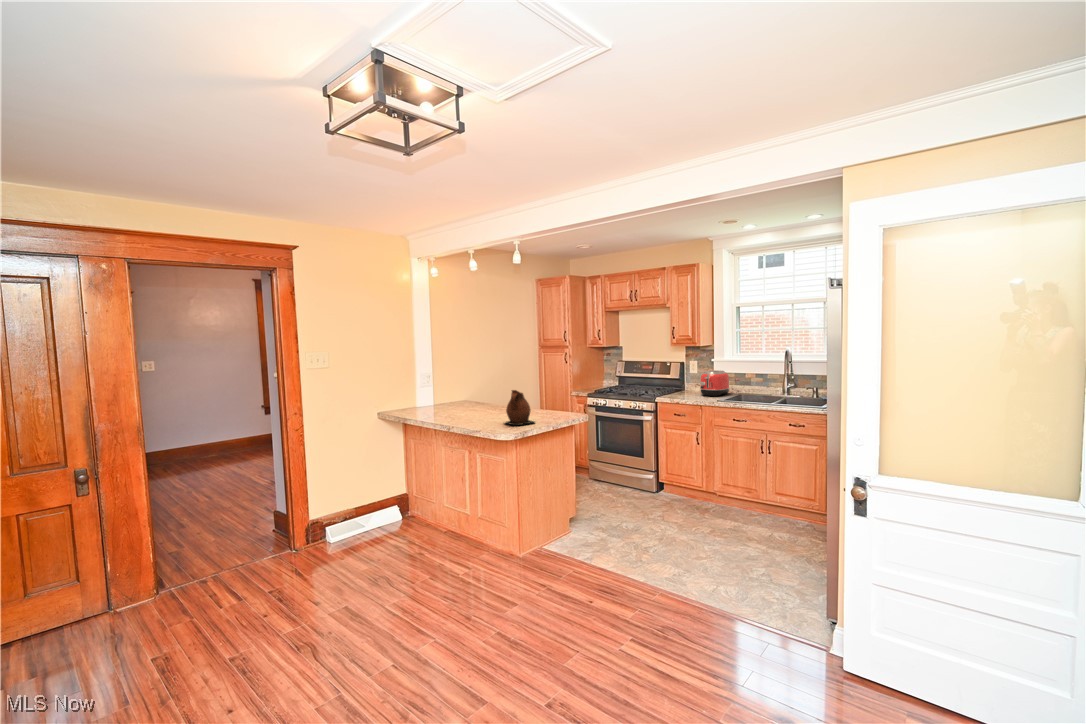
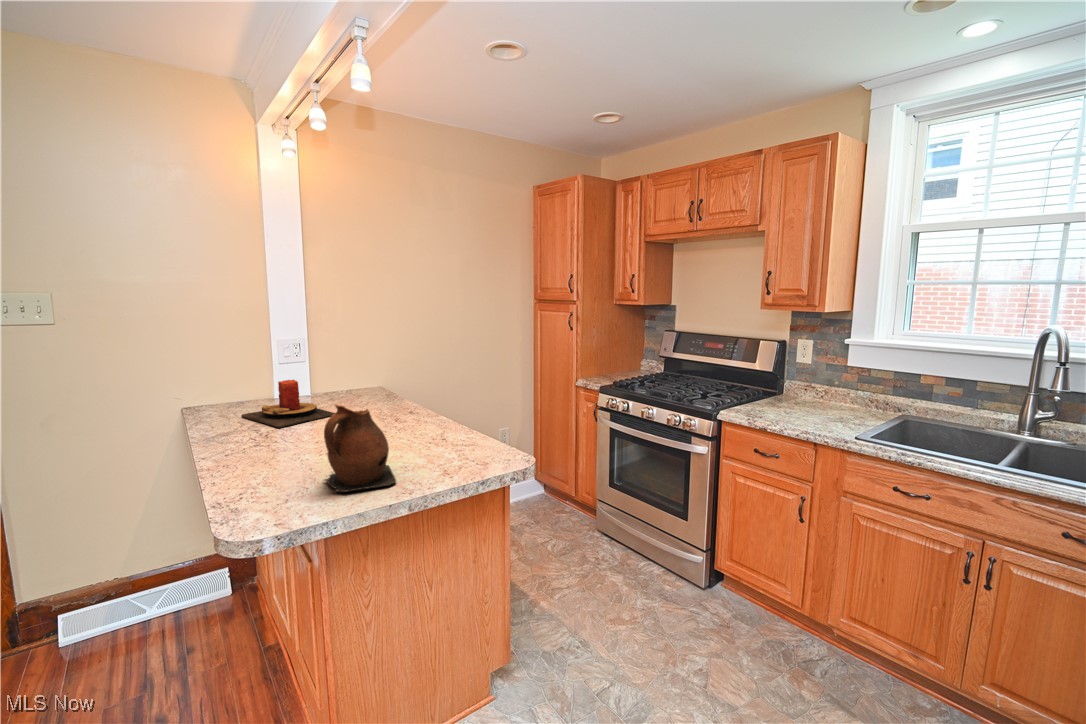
toaster: present [700,370,729,396] -> none [815,362,880,417]
candle: none [414,392,464,415] -> present [241,380,335,428]

